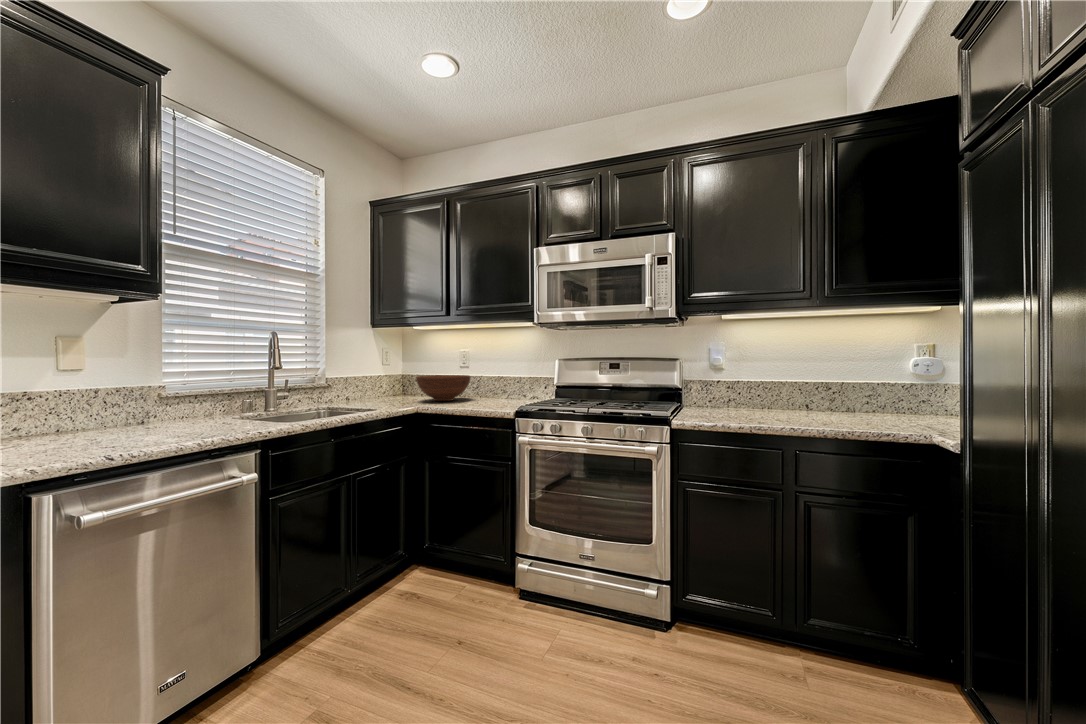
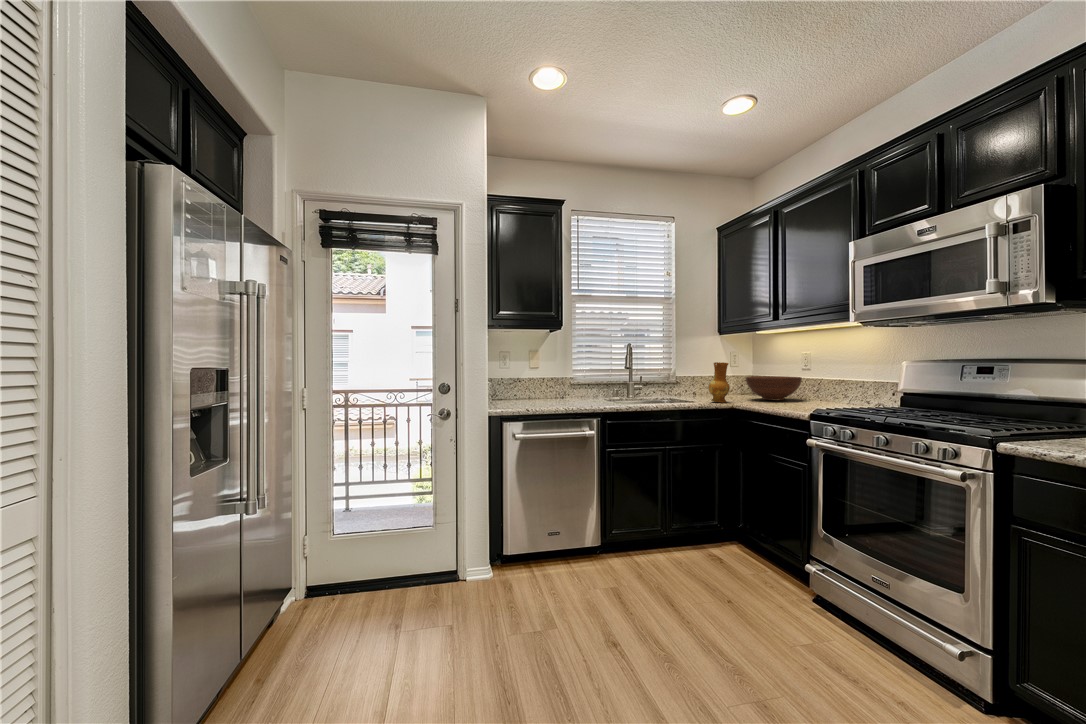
ceramic jug: none [384,360,409,408] -> present [709,362,730,403]

